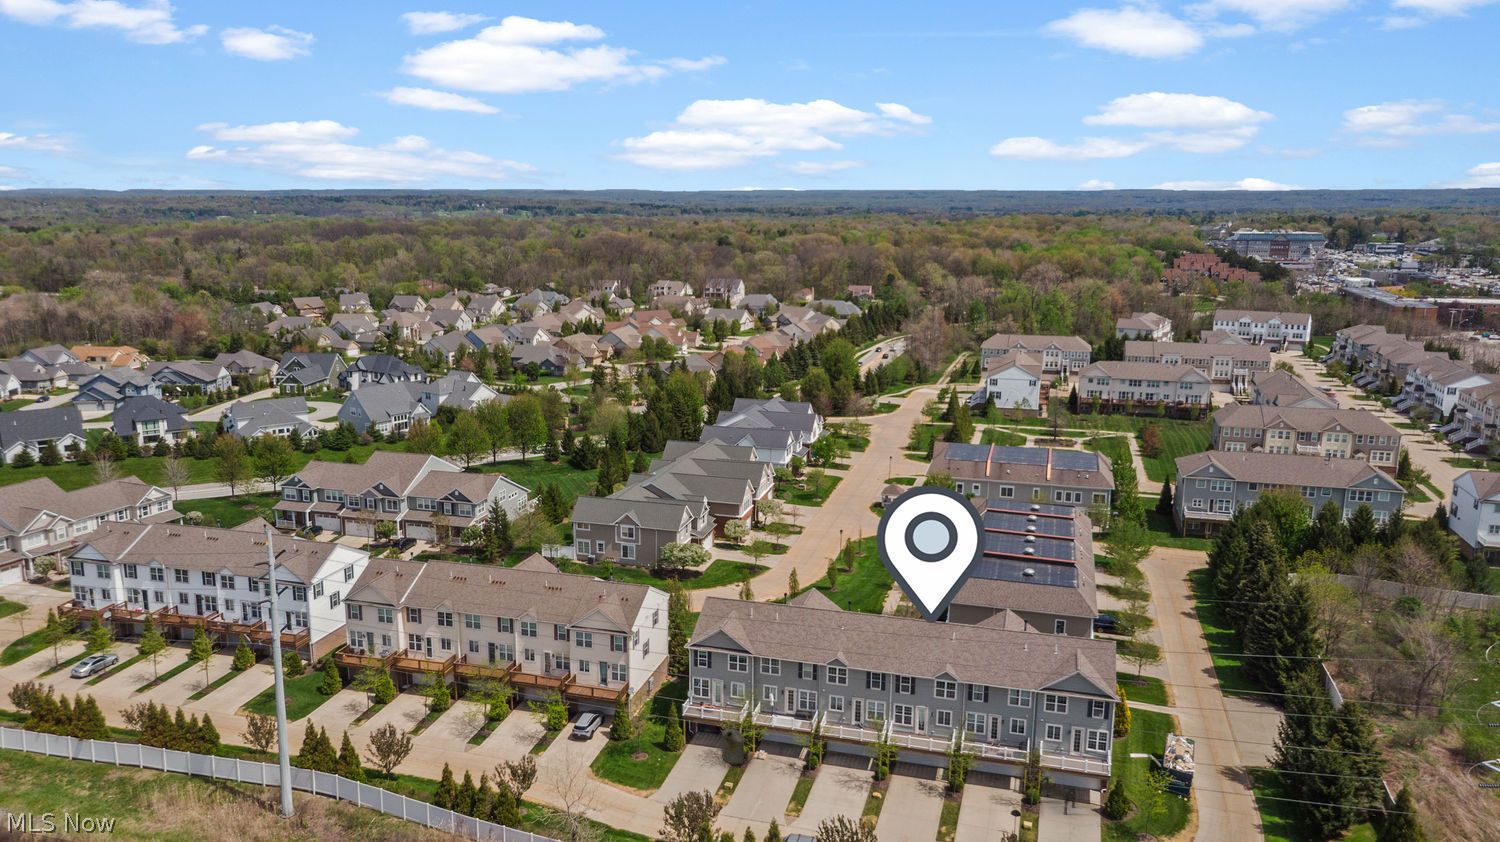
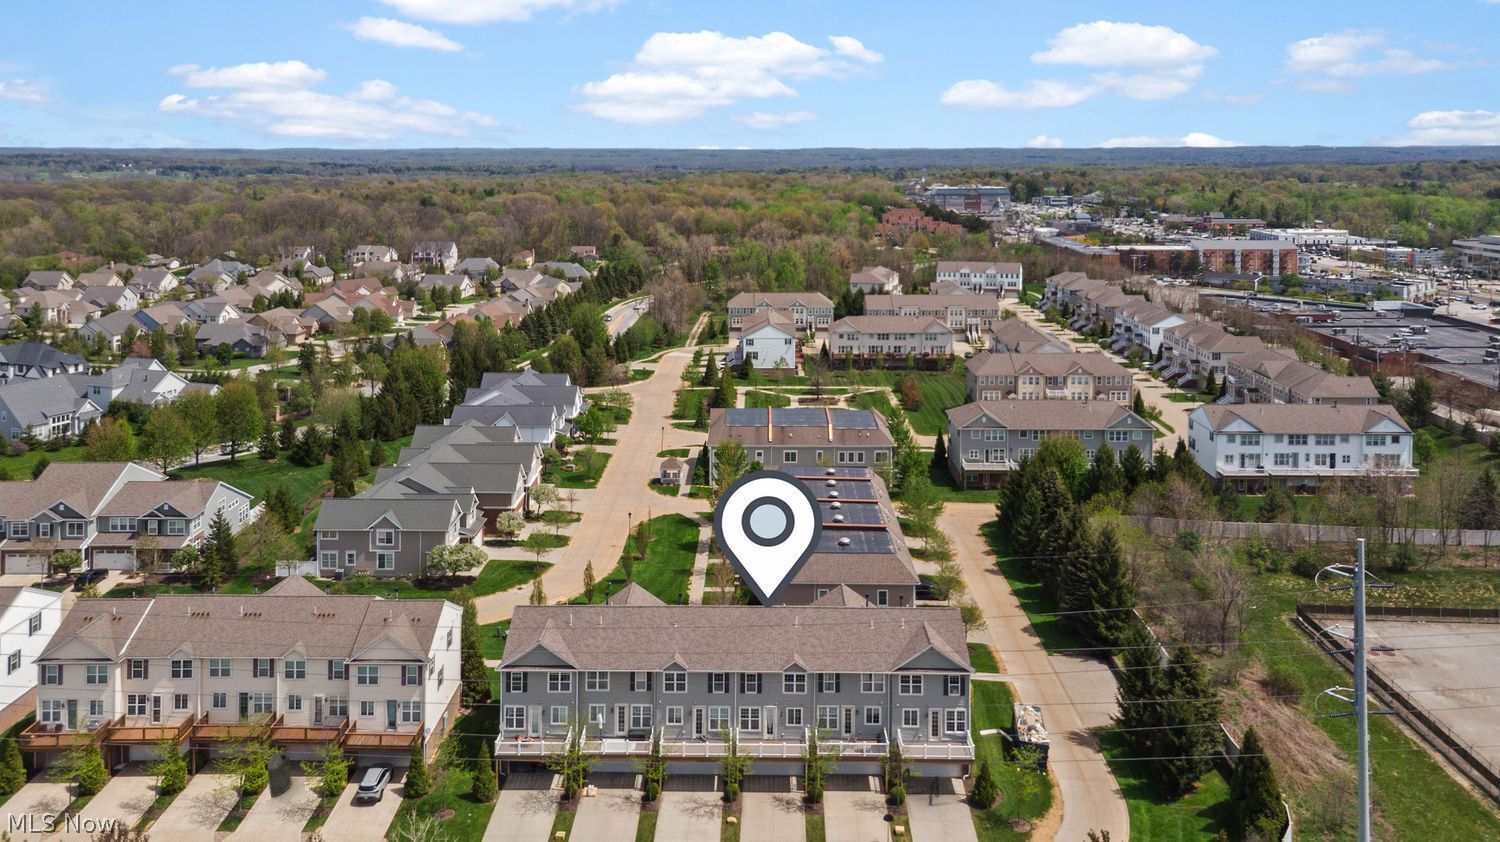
trash can: present [722,729,744,765] -> present [267,752,292,797]

